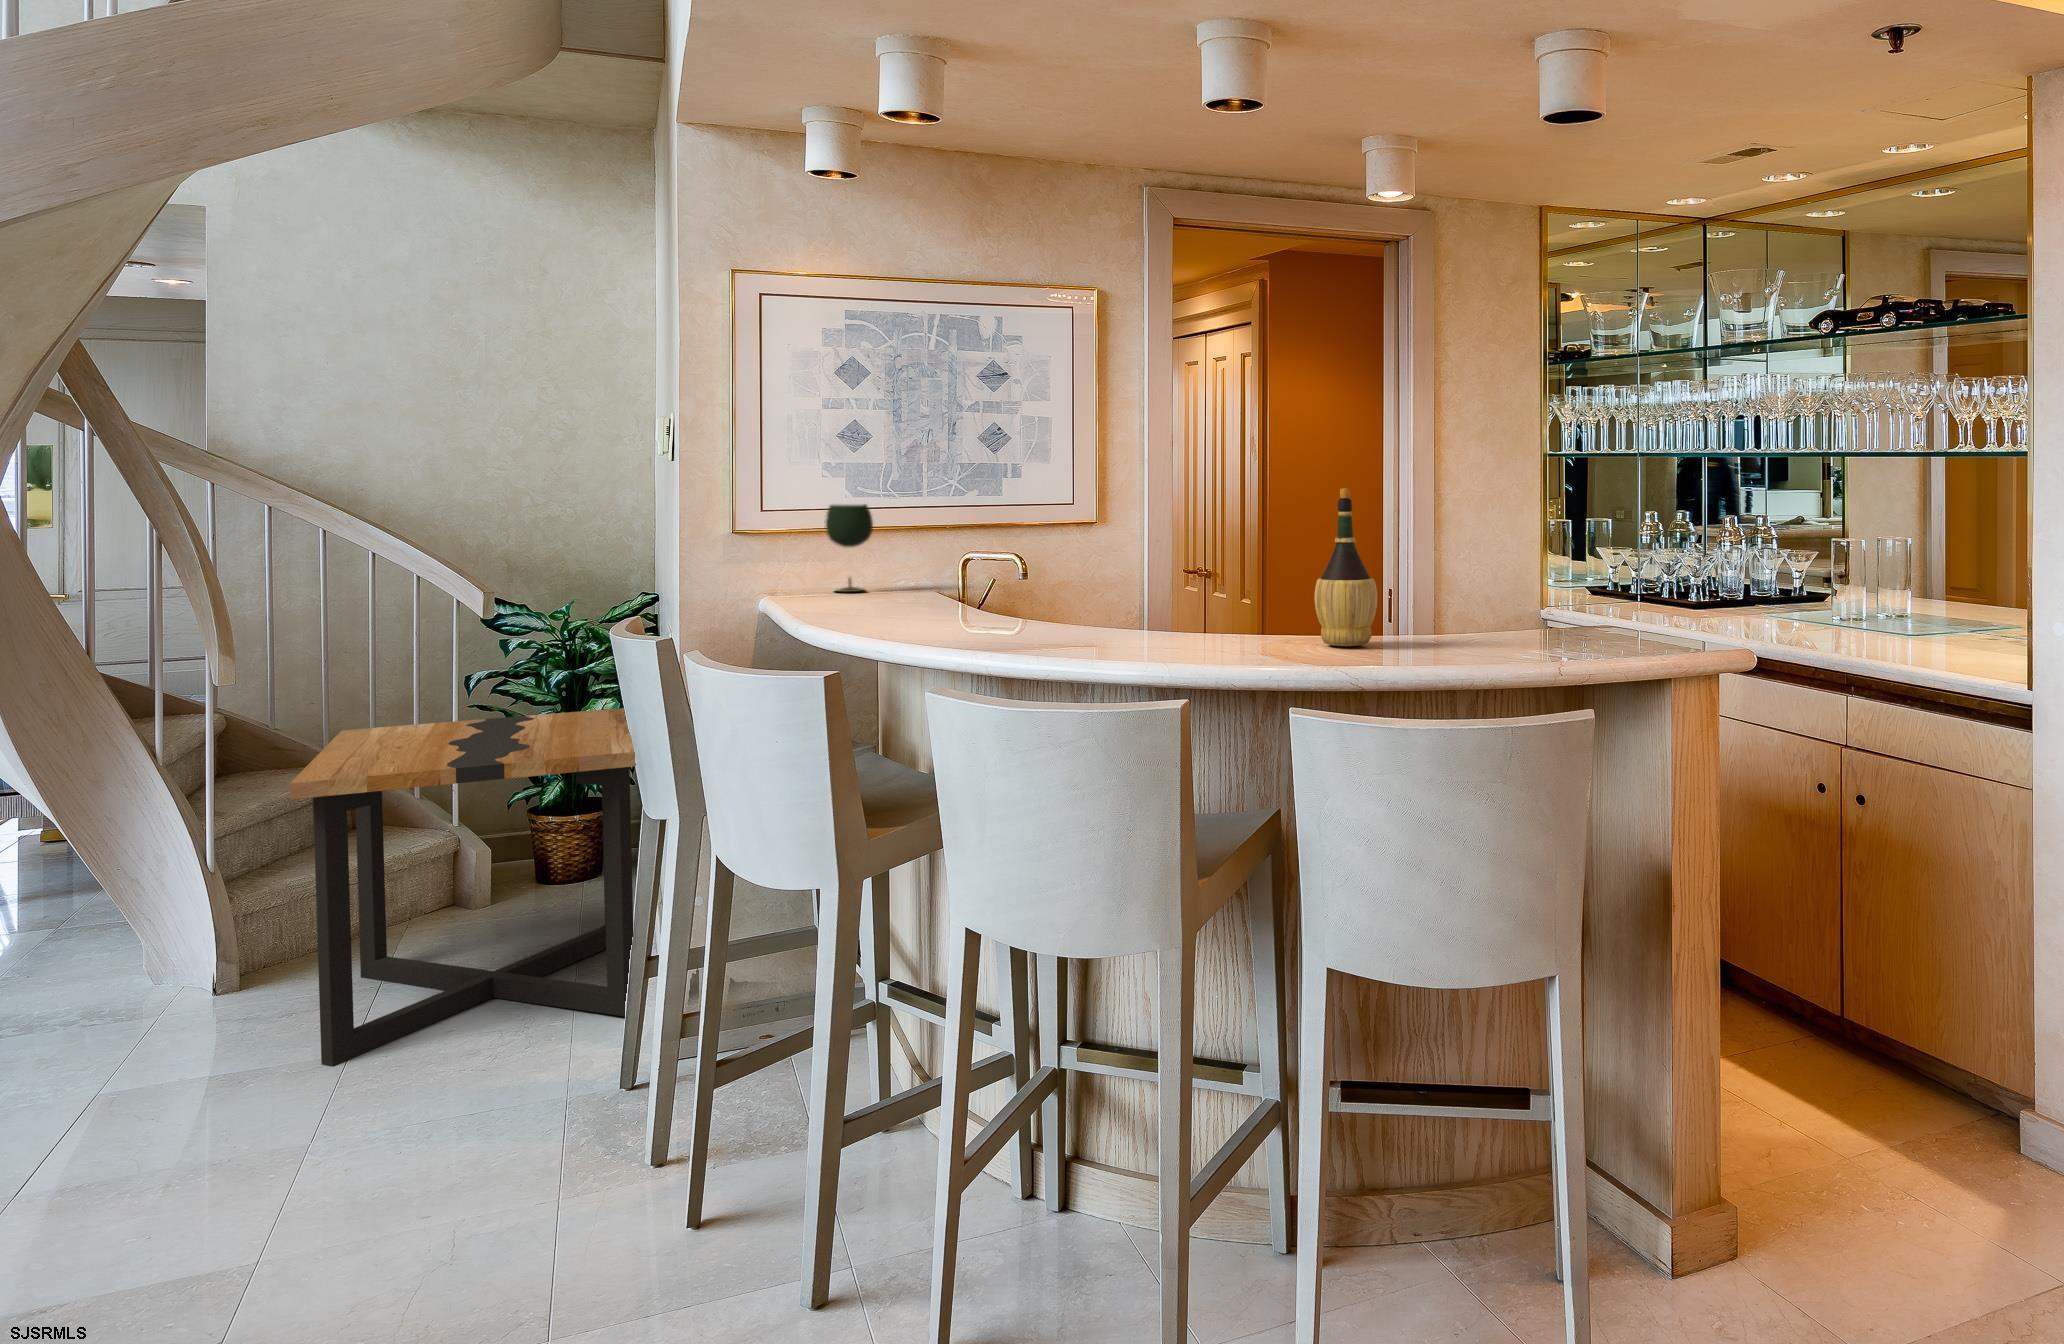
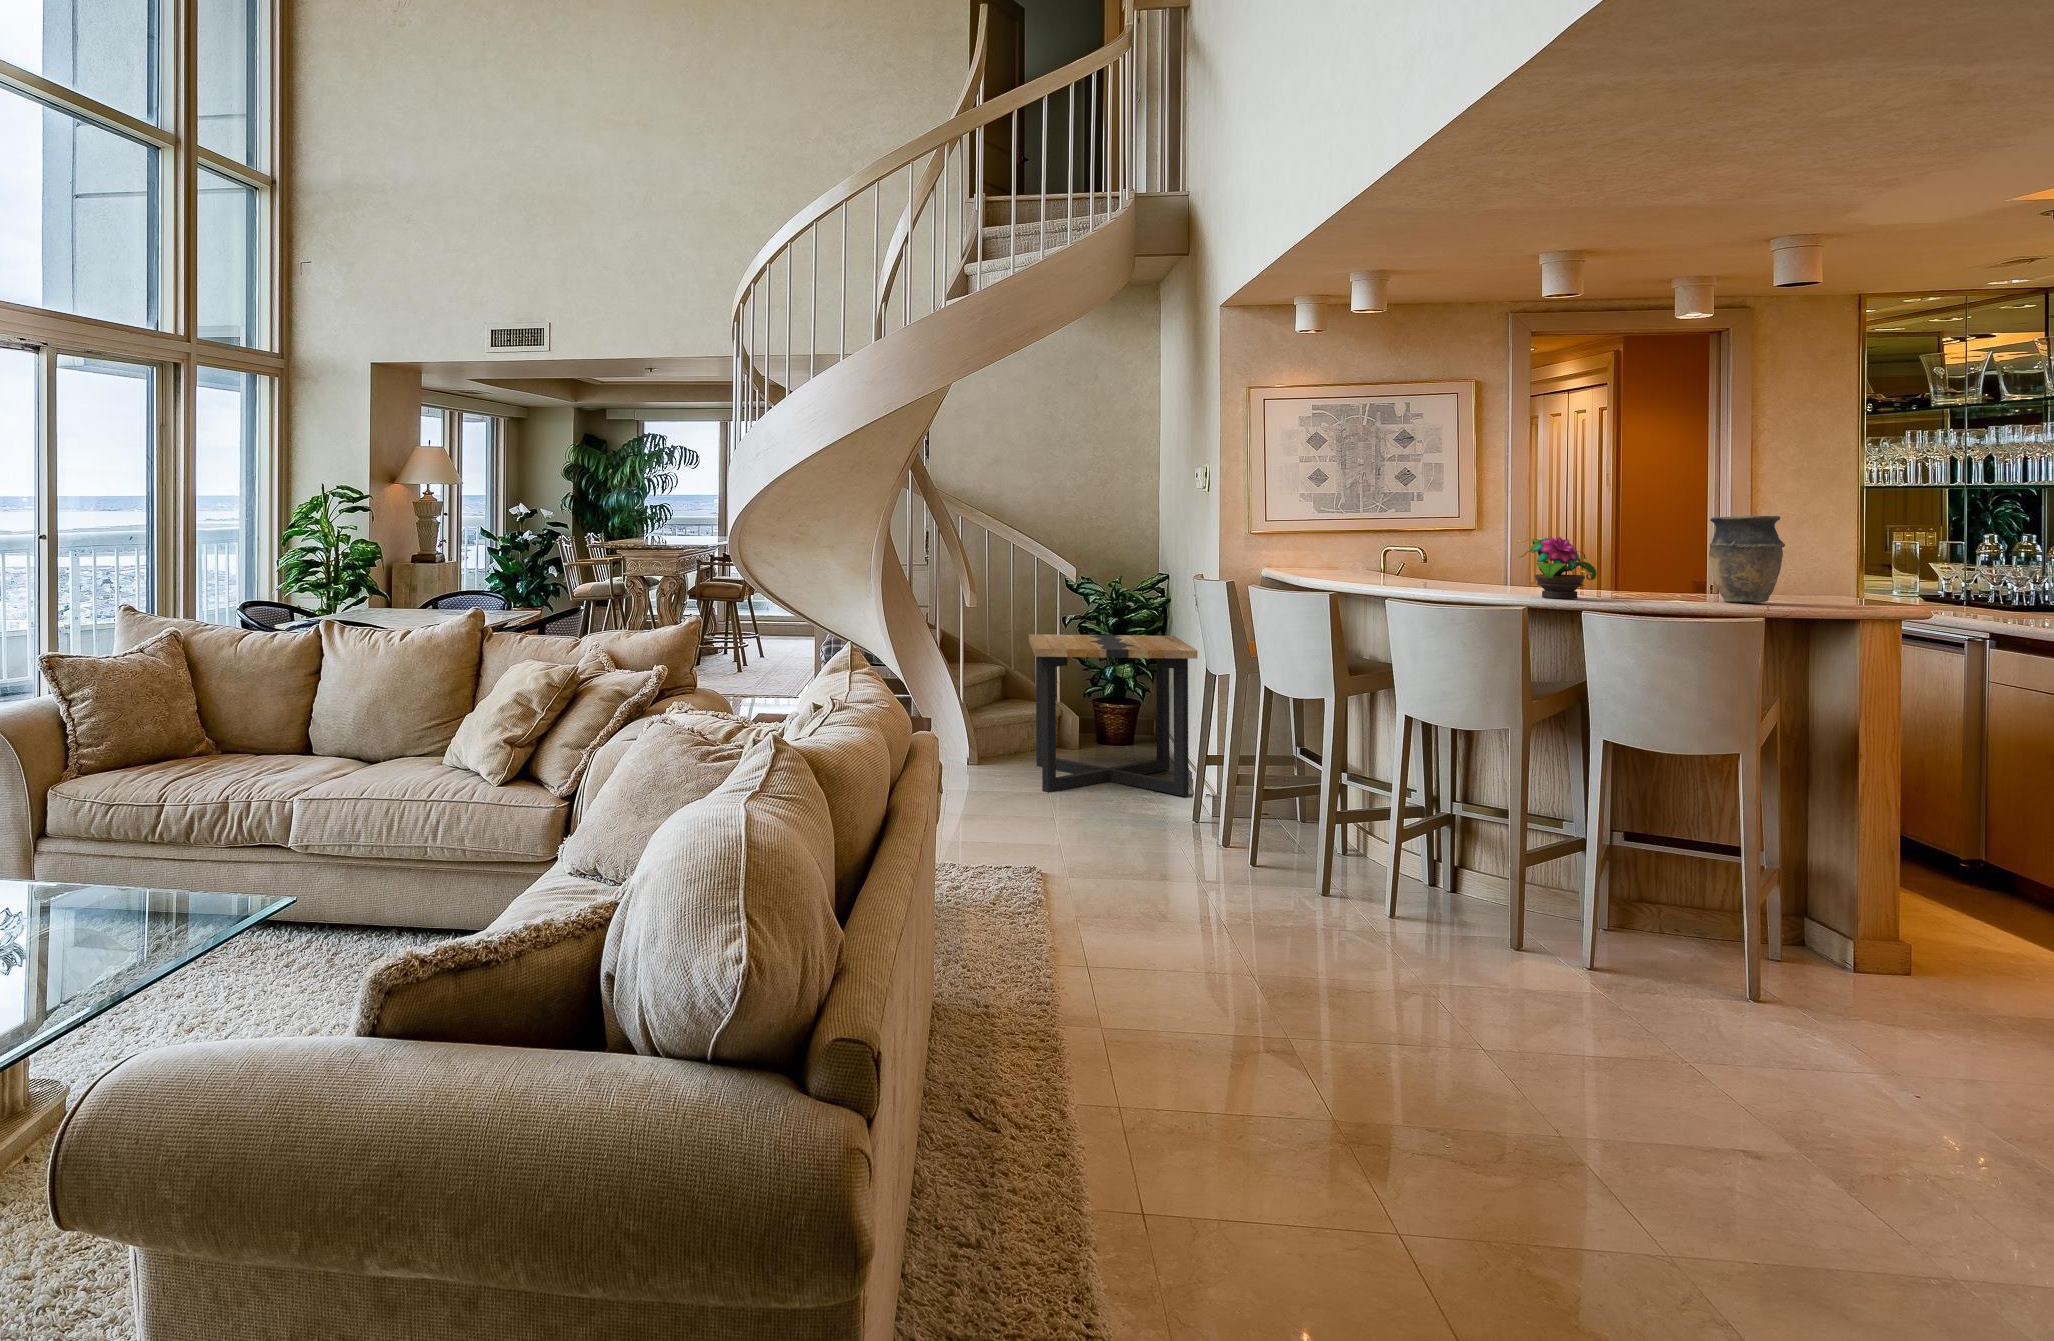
wine bottle: present [1314,488,1378,646] -> none [1619,507,1663,599]
vase: none [1432,500,1530,641] -> present [1709,516,1785,603]
wine glass: present [825,504,873,592] -> none [1299,518,1328,569]
potted flower: none [1163,544,1287,661] -> present [1518,537,1597,599]

